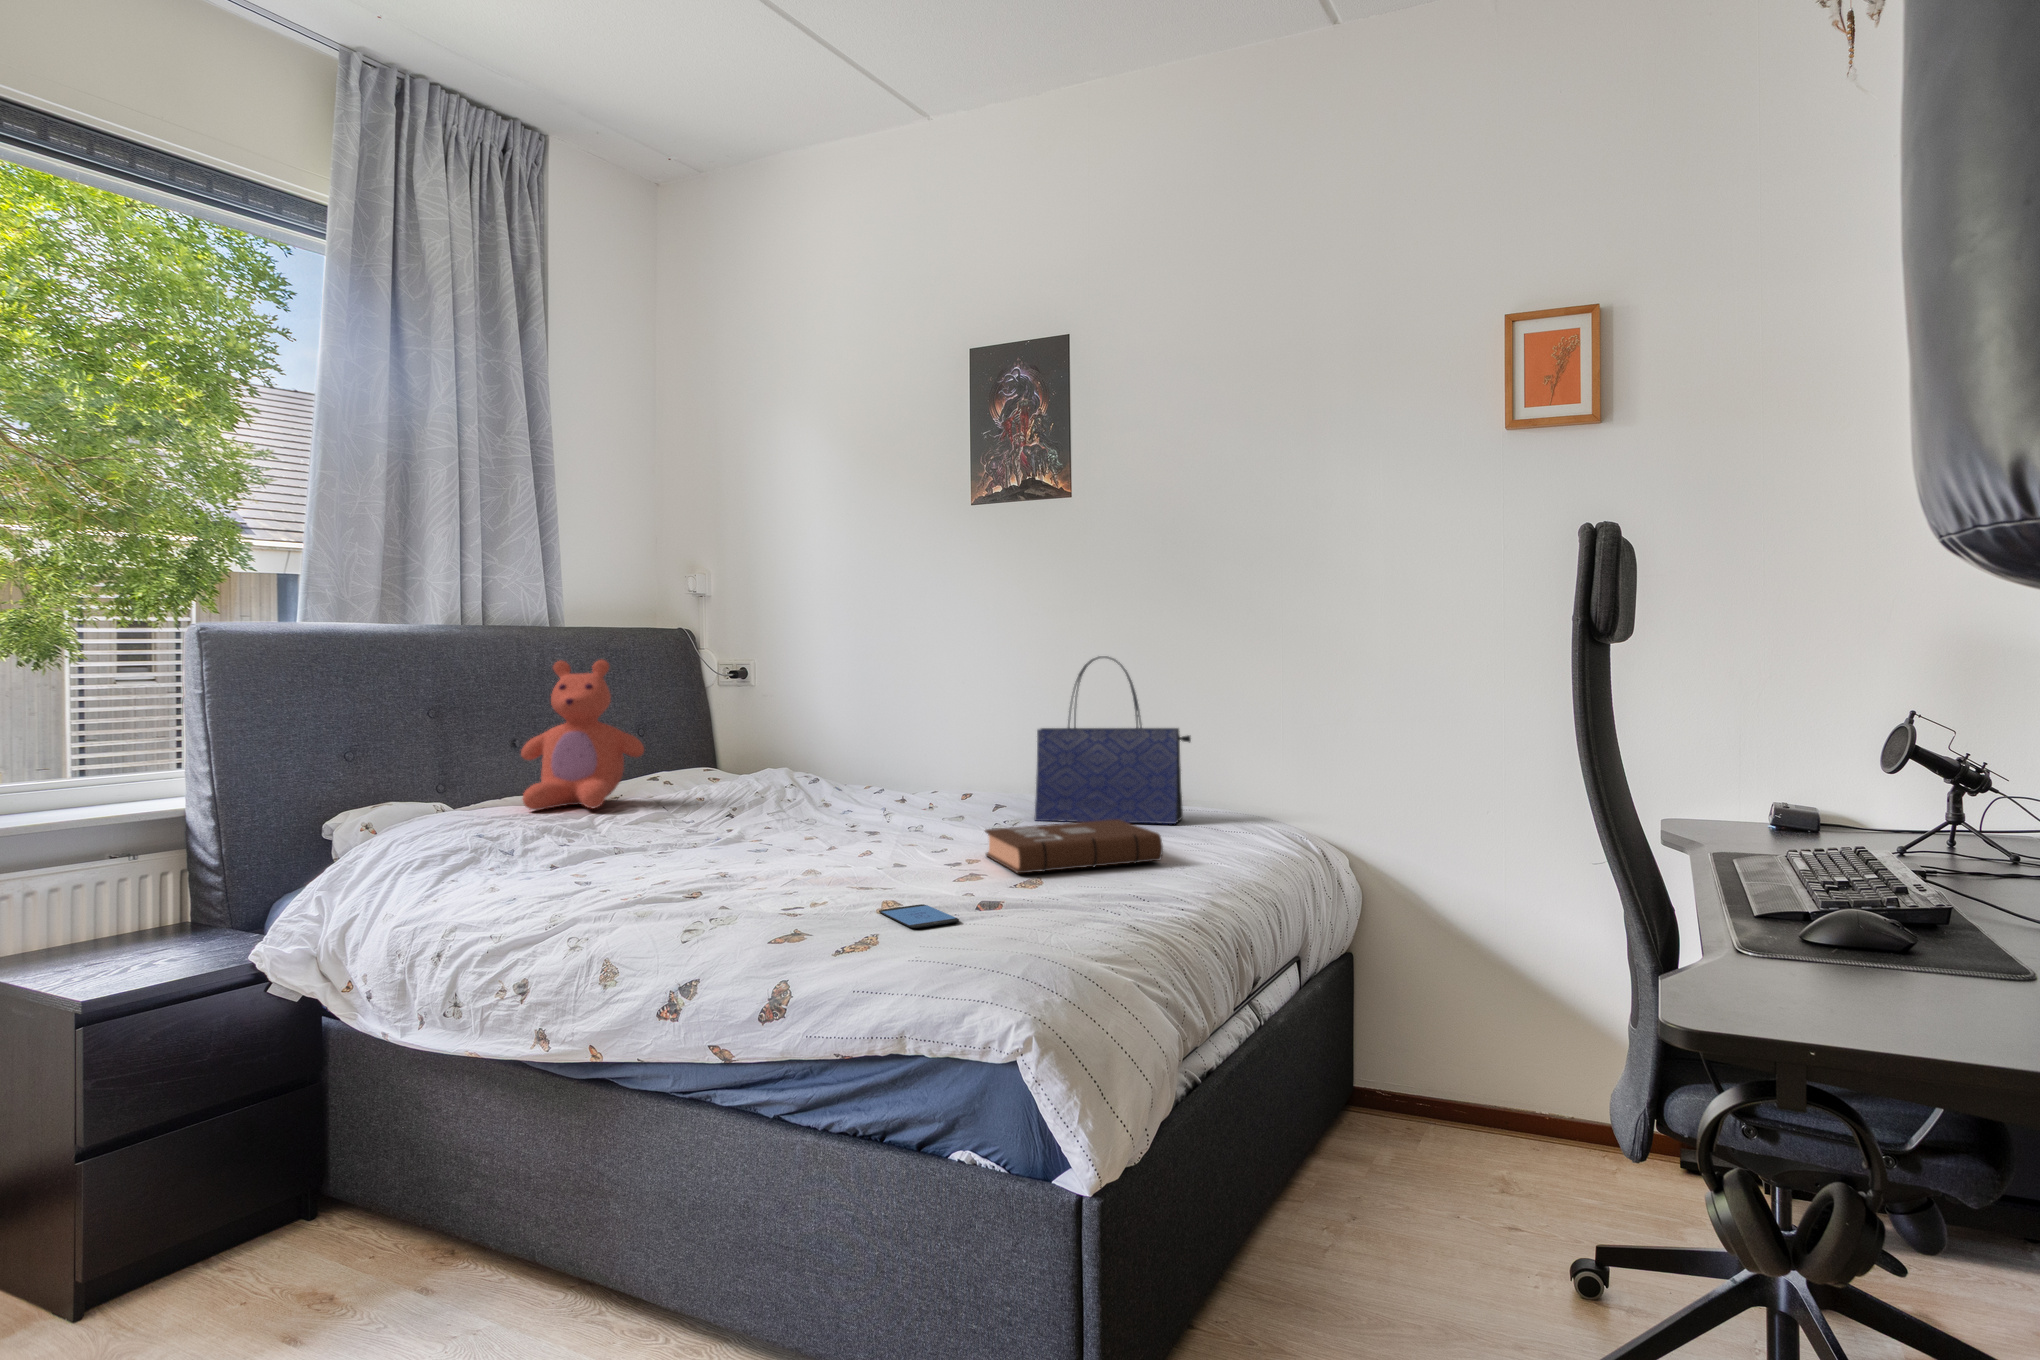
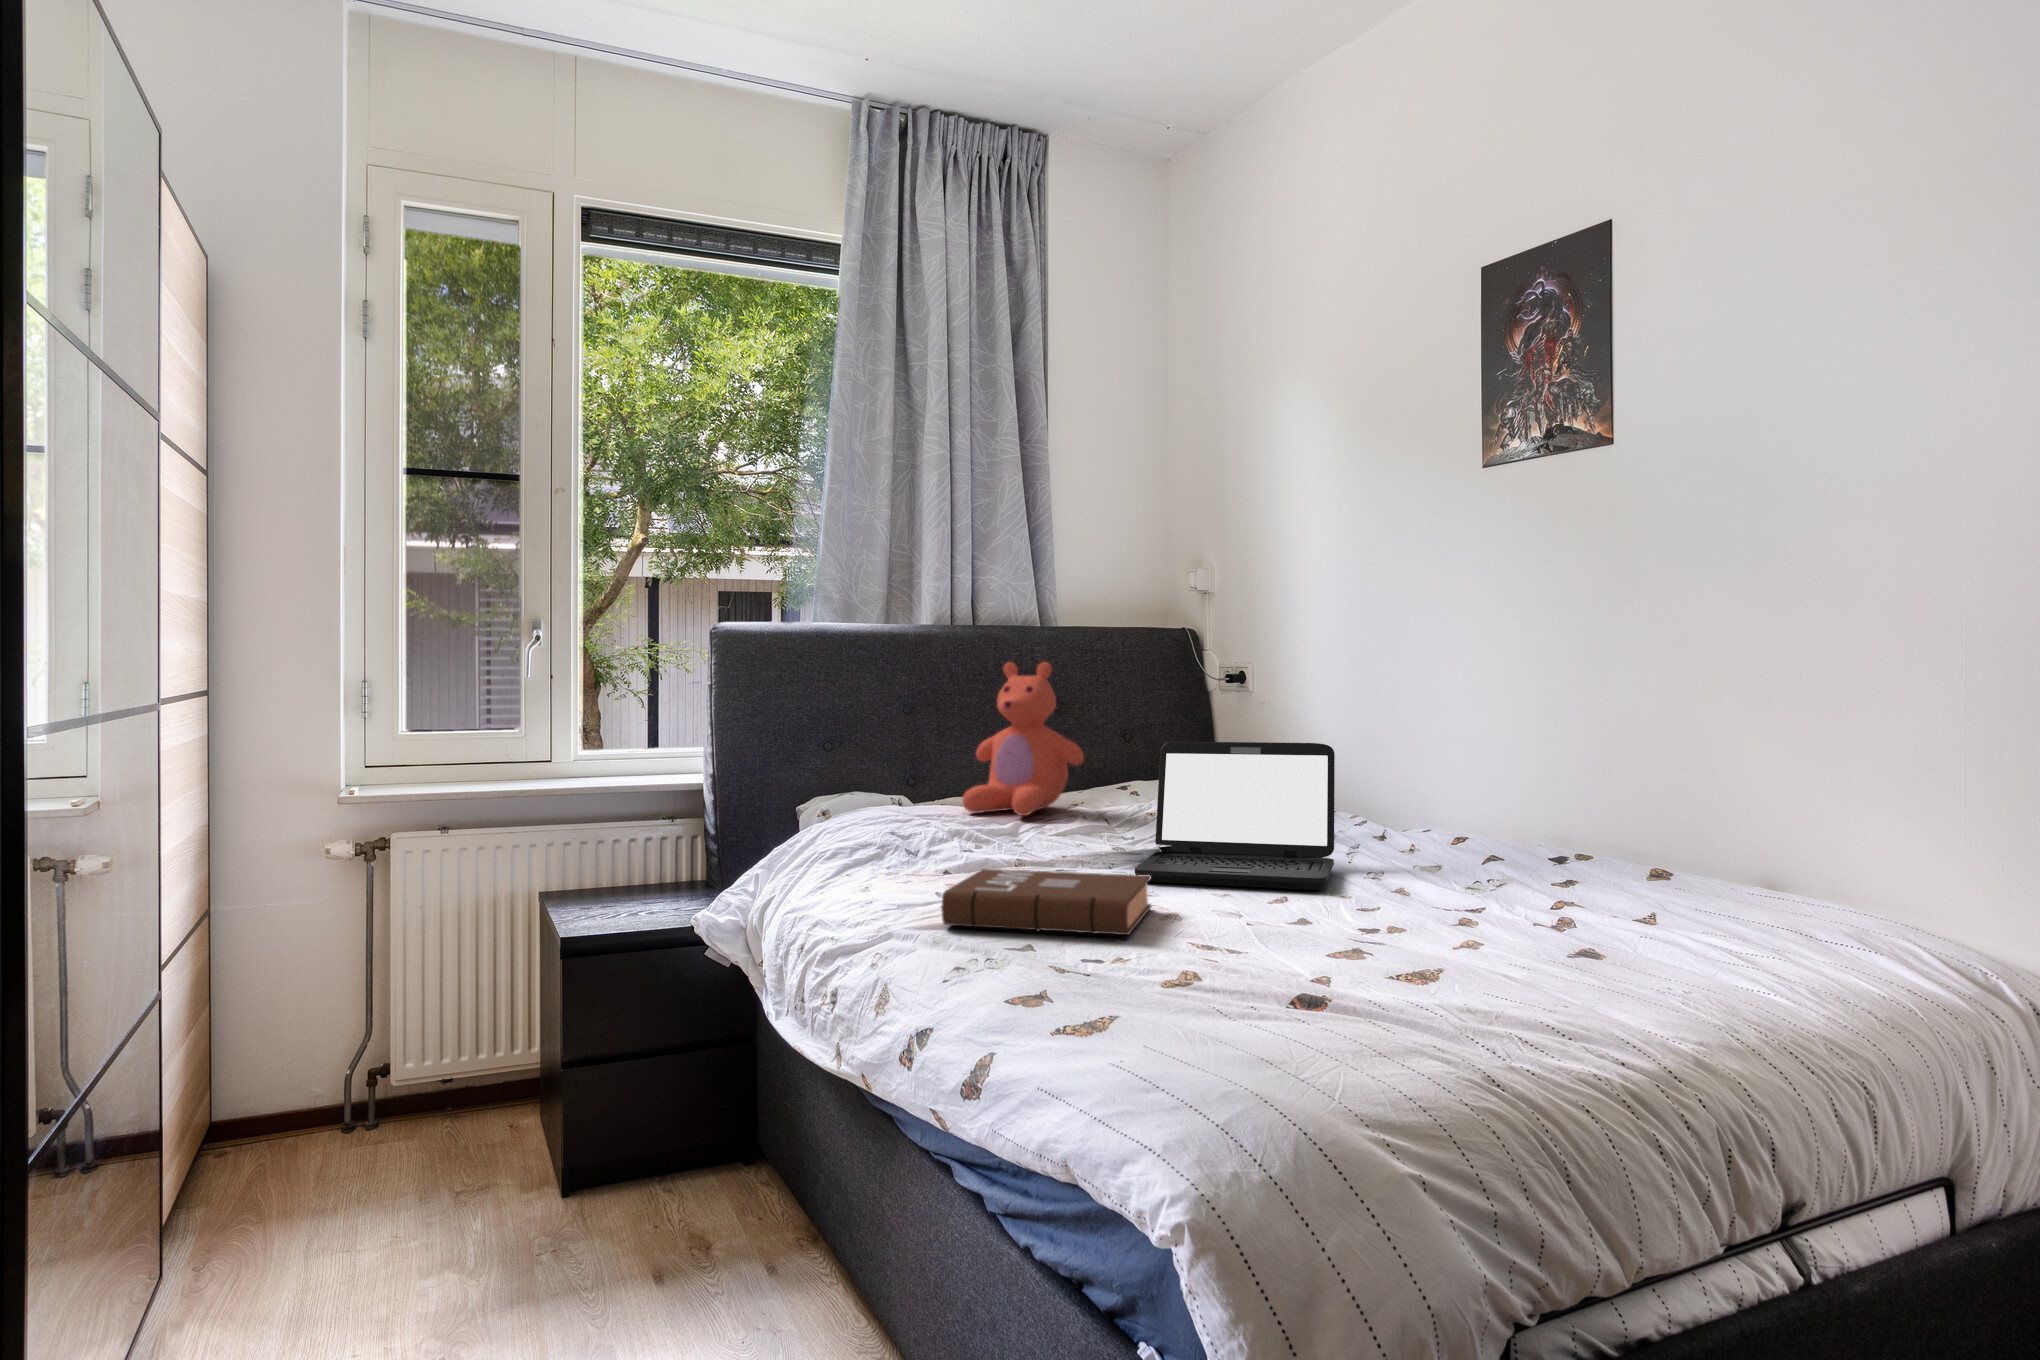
tote bag: present [1035,656,1191,824] -> none [1523,665,1766,916]
laptop: none [742,724,912,850] -> present [1135,742,1335,890]
book: present [985,819,1163,874] -> present [941,869,1152,935]
smartphone: present [880,904,959,928] -> none [1160,978,1232,1012]

